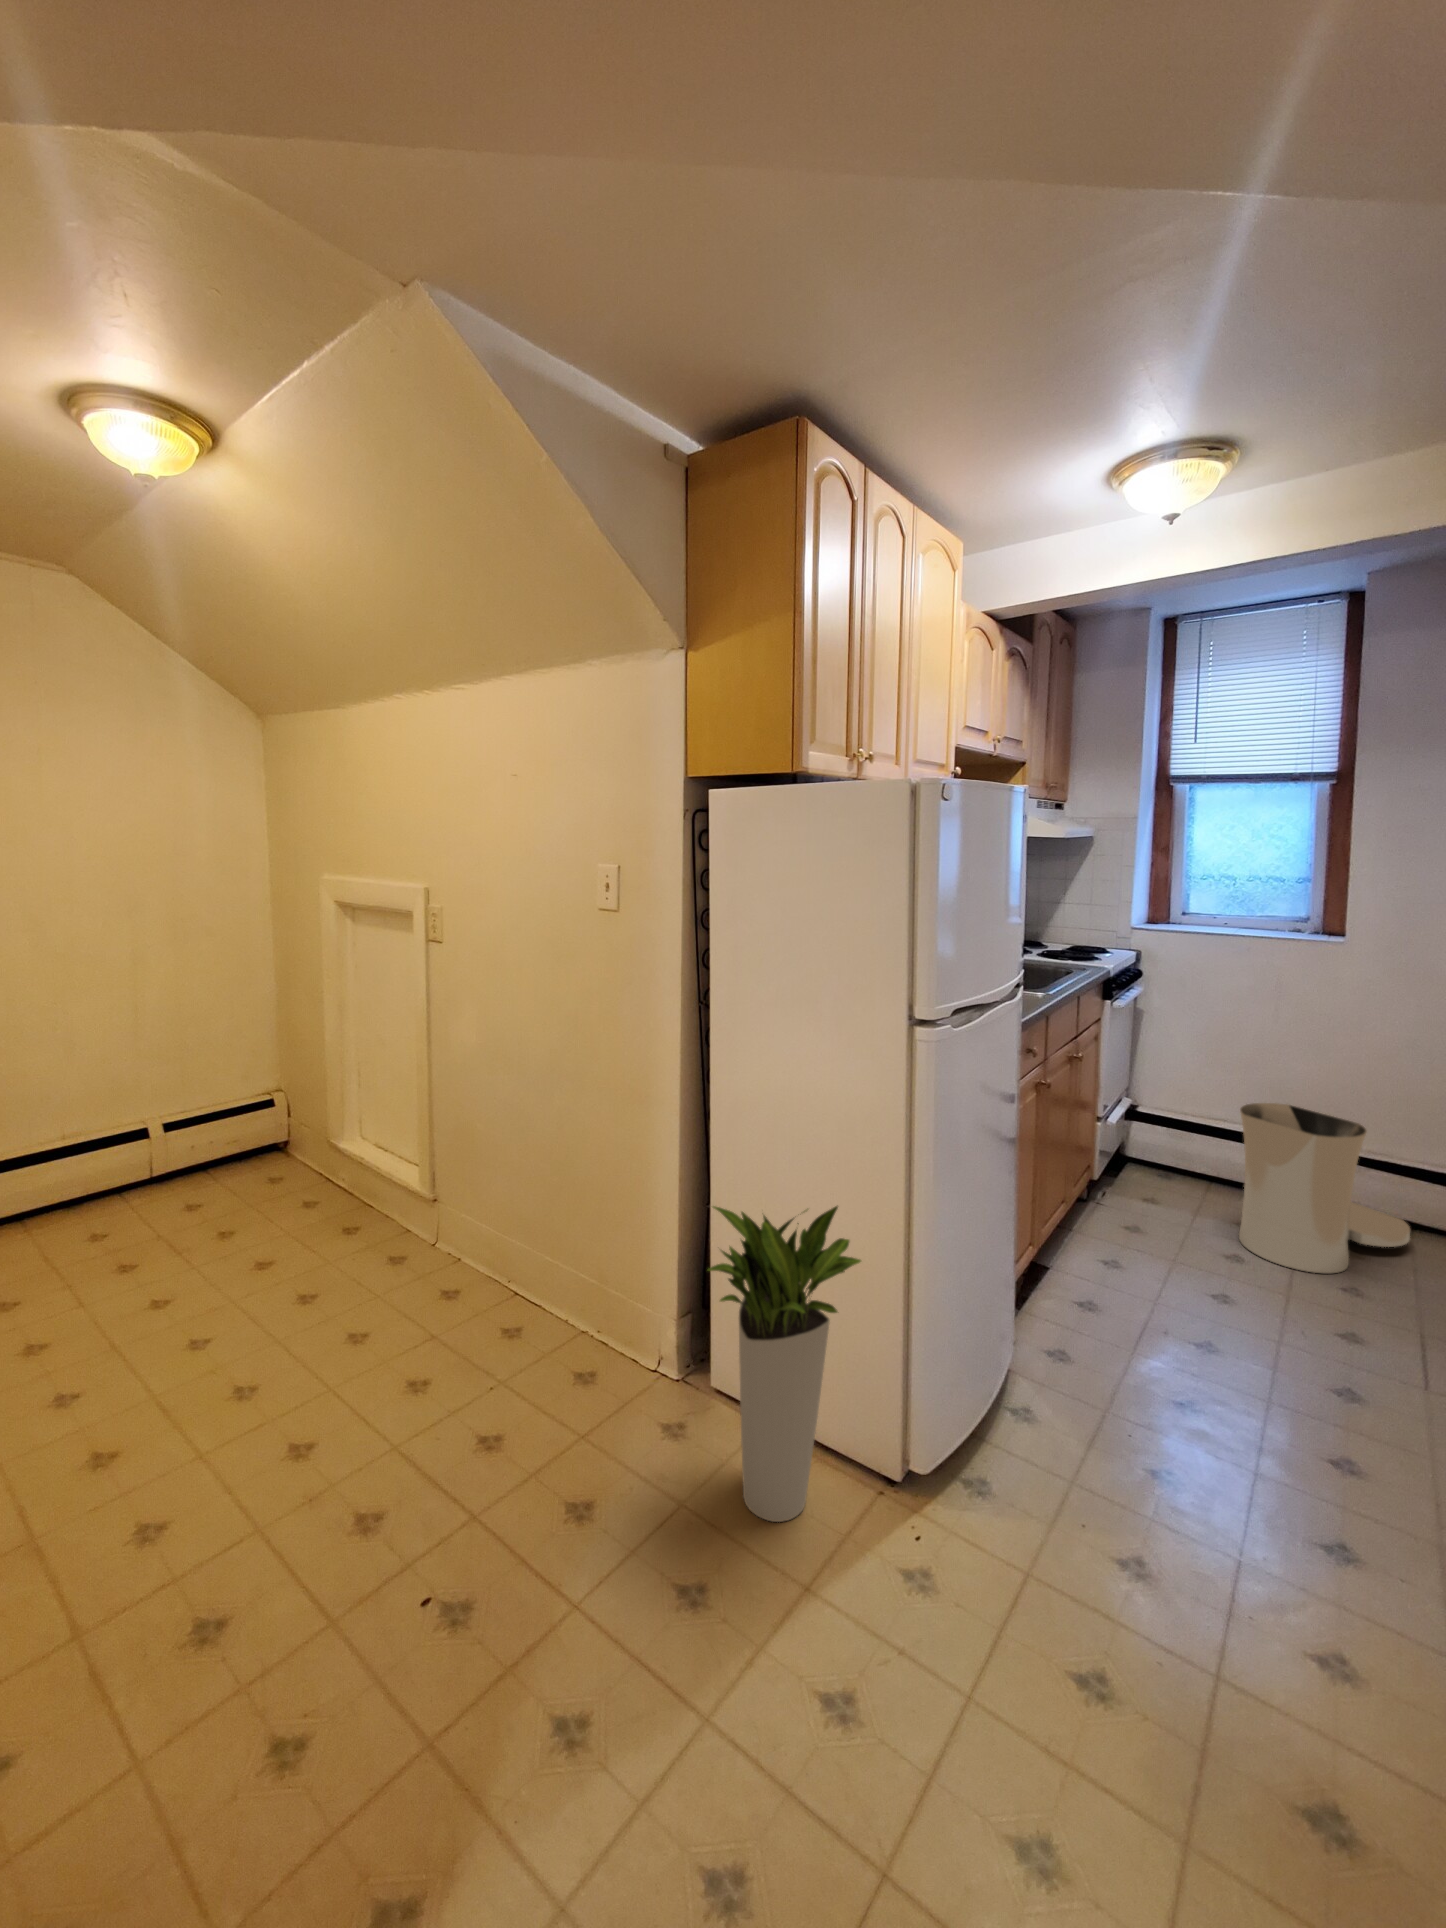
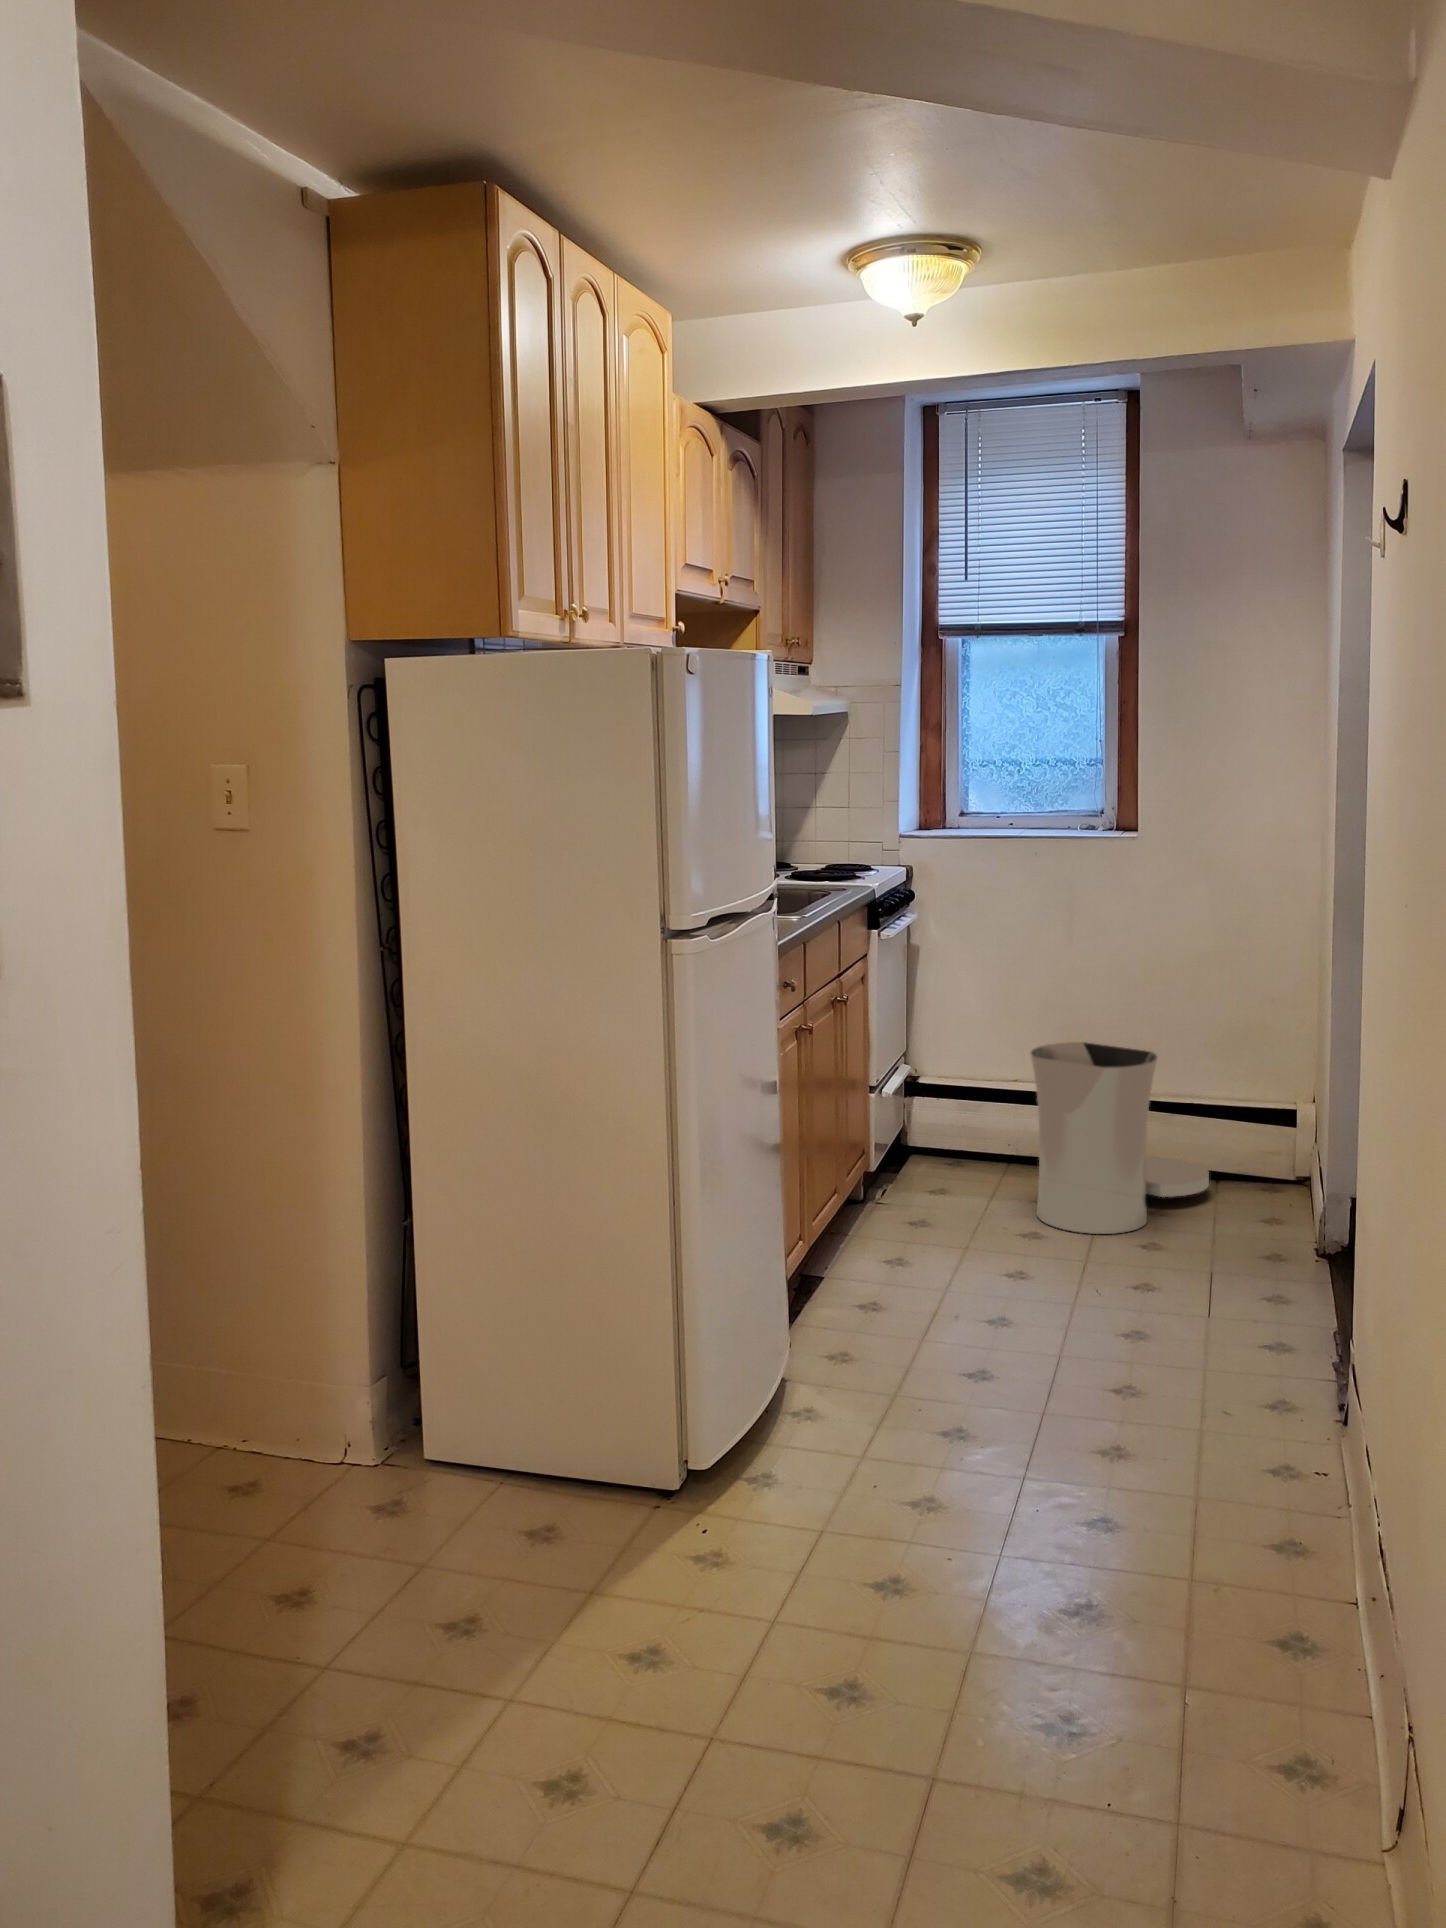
planter: present [708,1206,861,1522] -> none [434,1165,625,1553]

